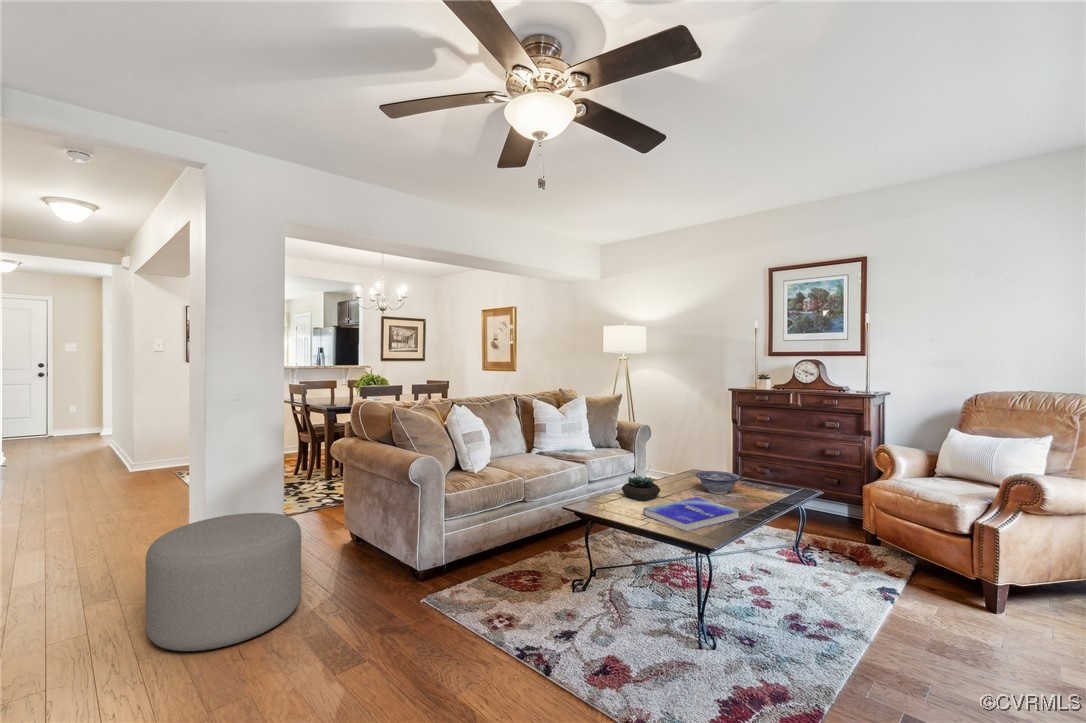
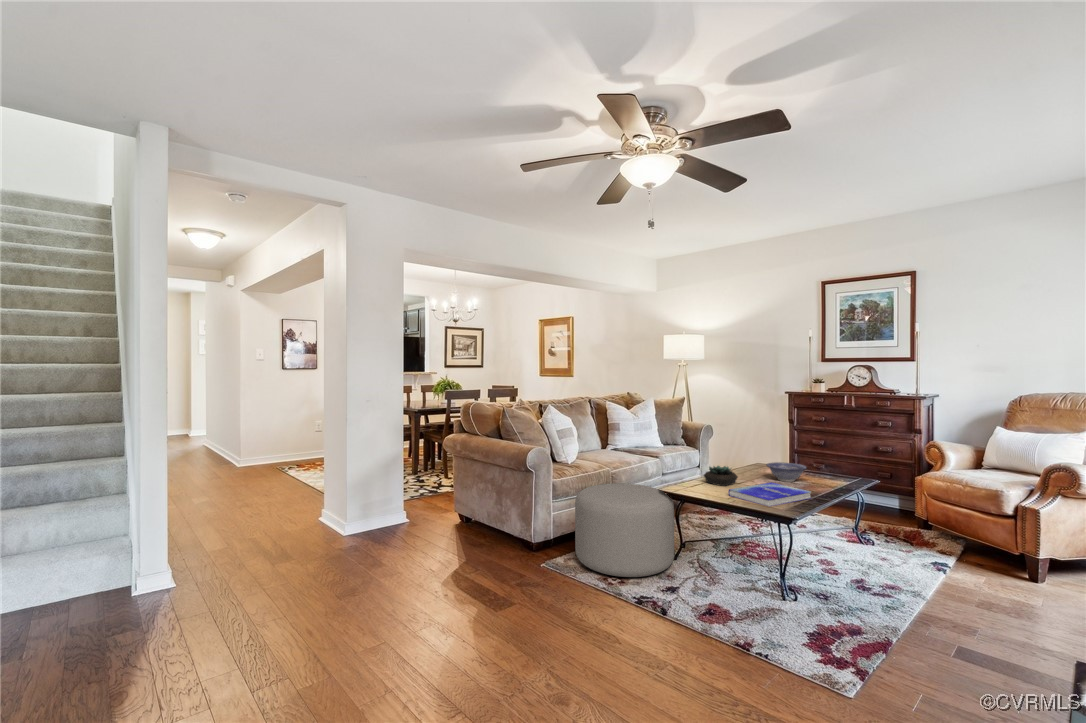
ottoman: present [146,513,301,651] -> present [575,484,674,577]

